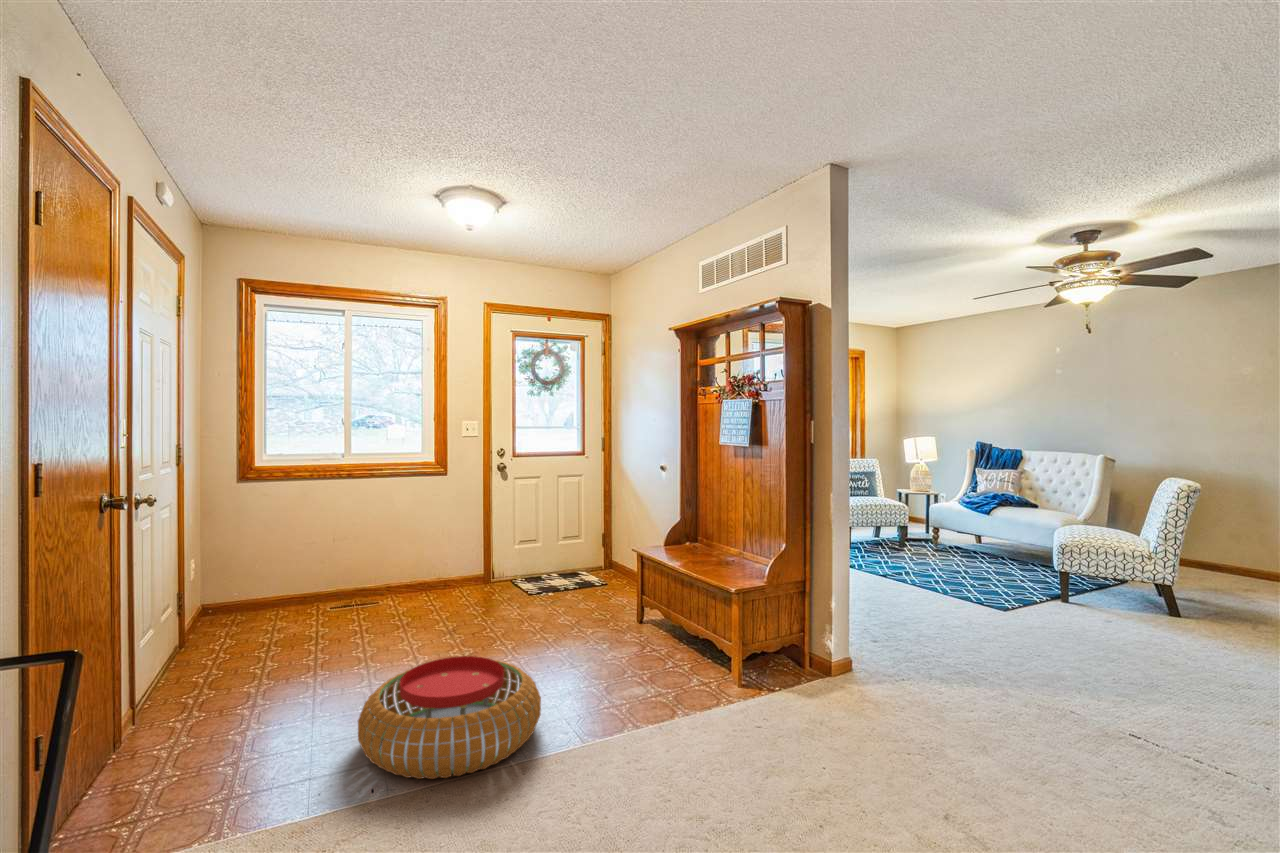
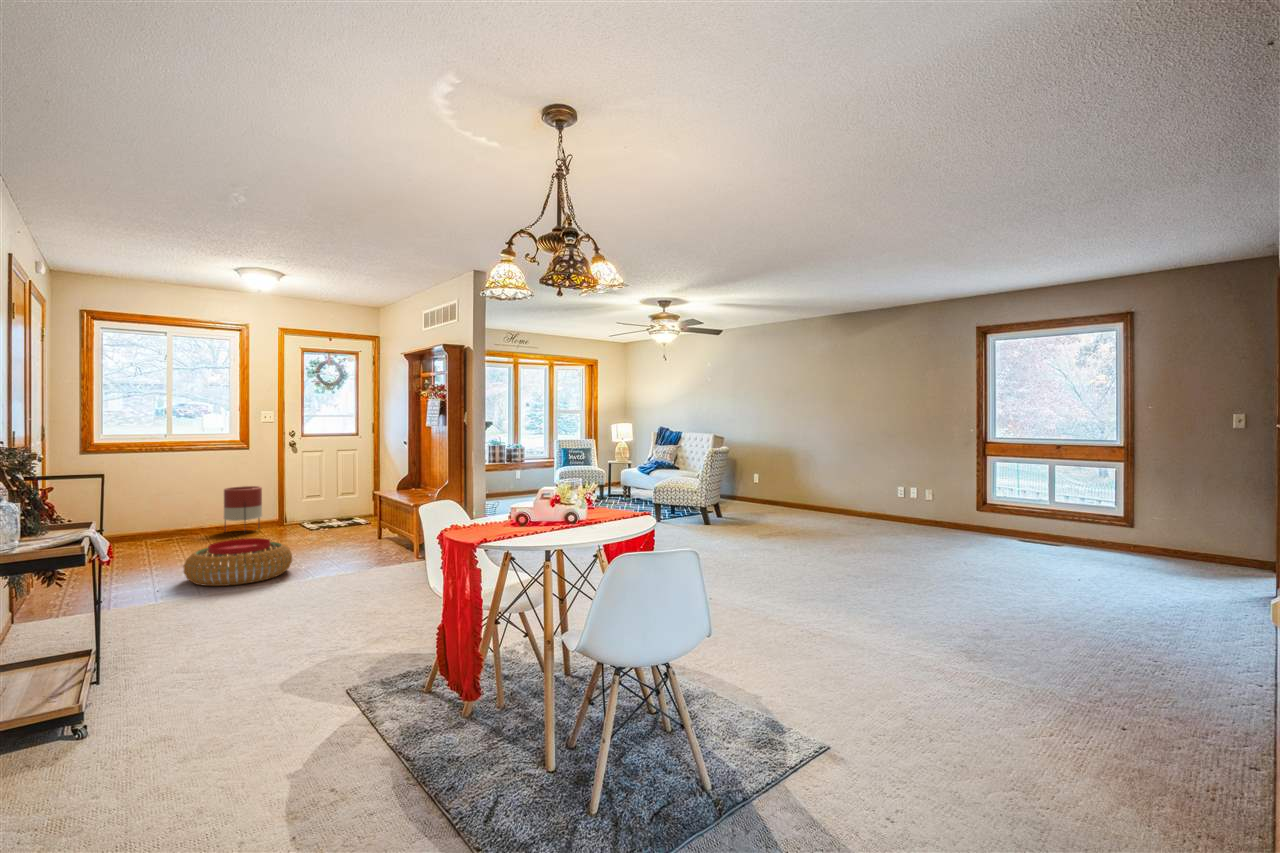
planter: none [416,528,465,601] -> present [224,486,262,528]

